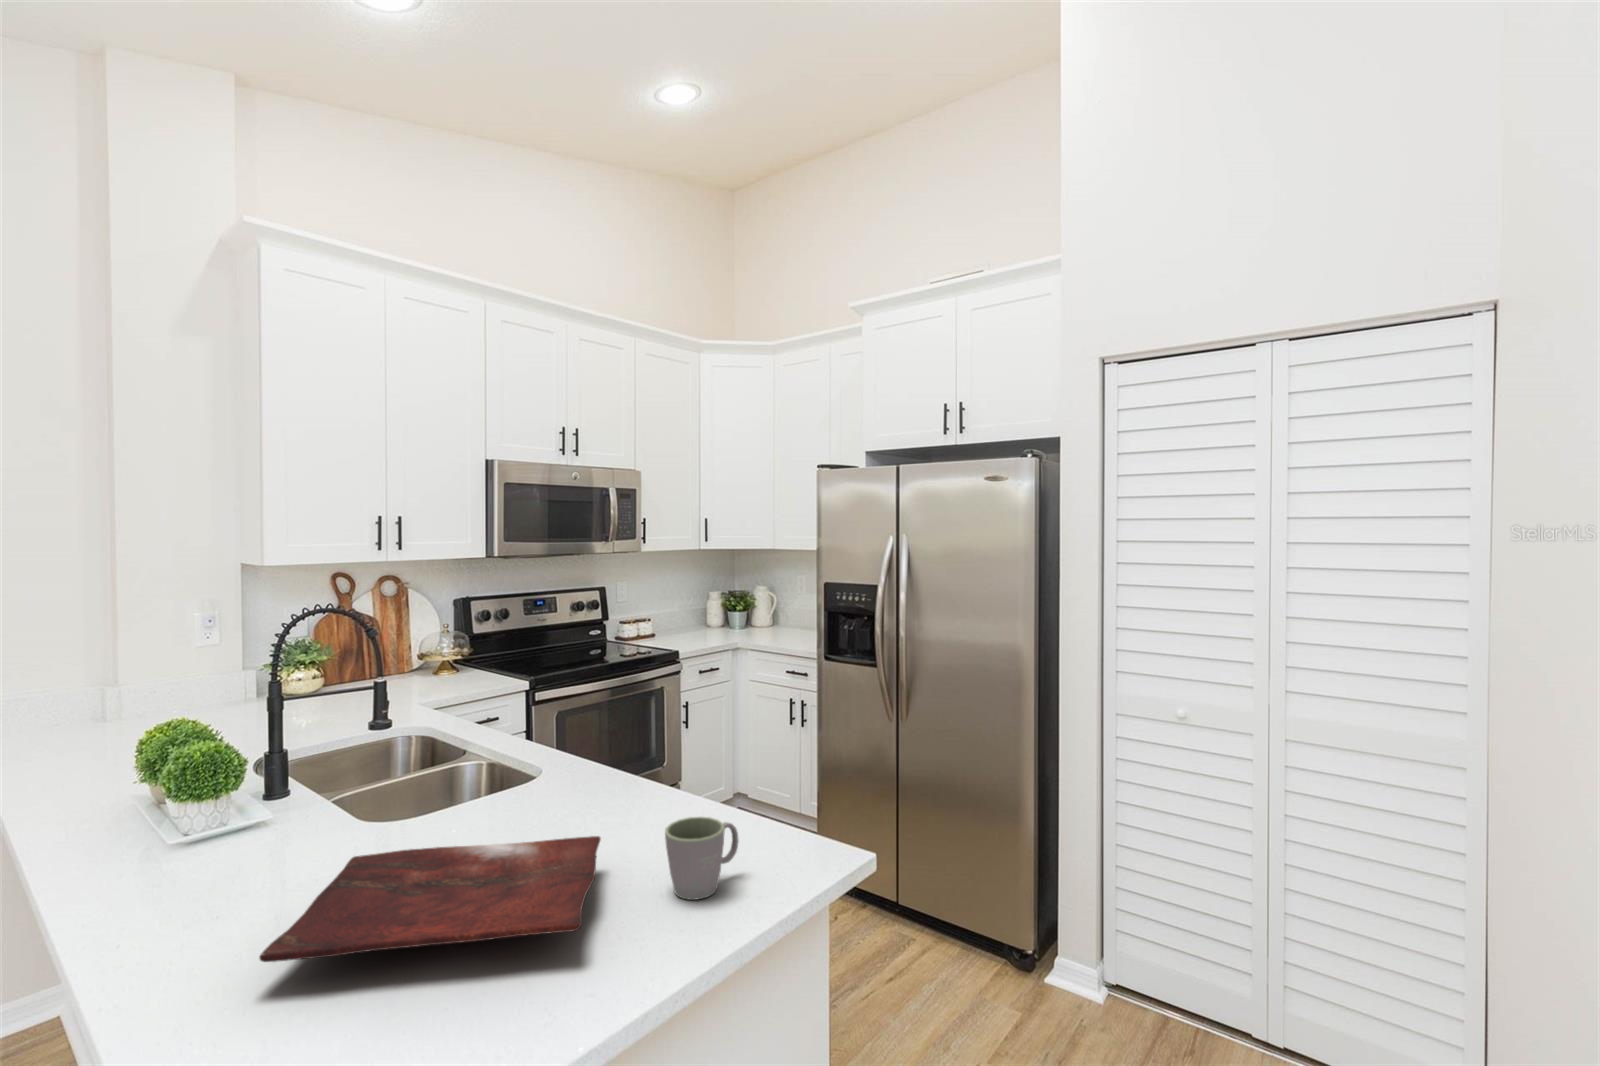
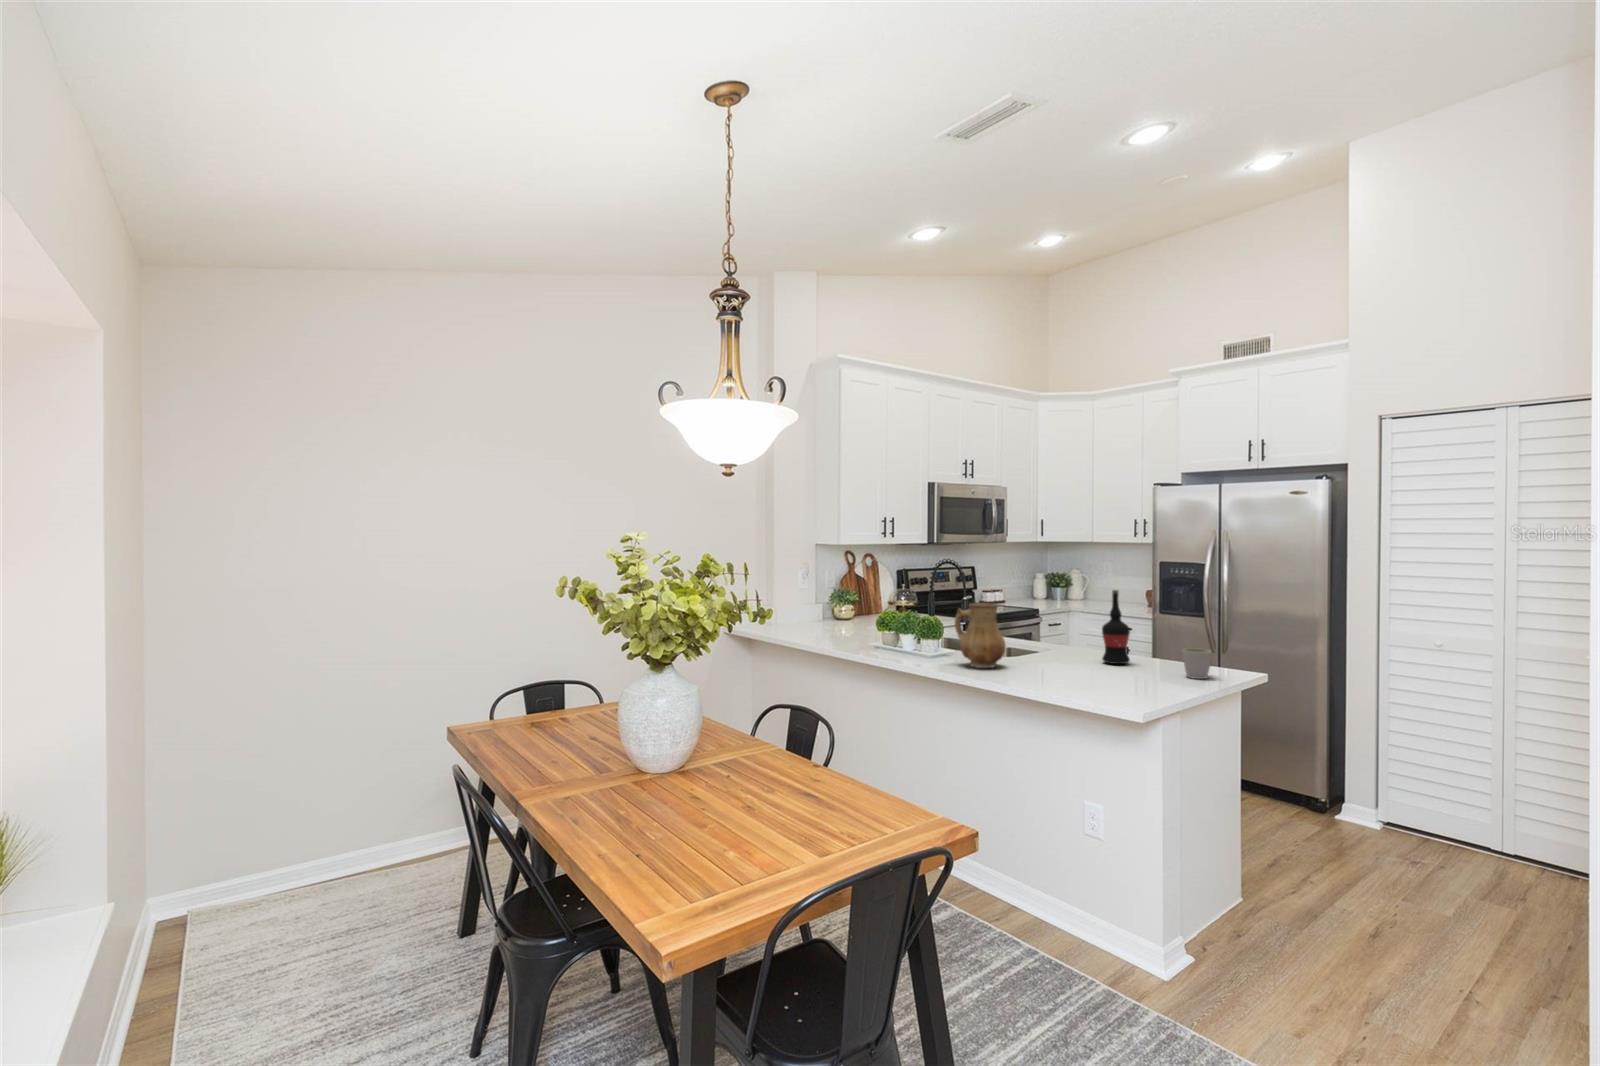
wine bottle: none [561,673,619,834] -> present [1102,590,1130,664]
ceramic pitcher: none [191,717,317,881] -> present [955,603,1006,668]
cutting board: present [260,836,600,962] -> none [1040,657,1175,680]

